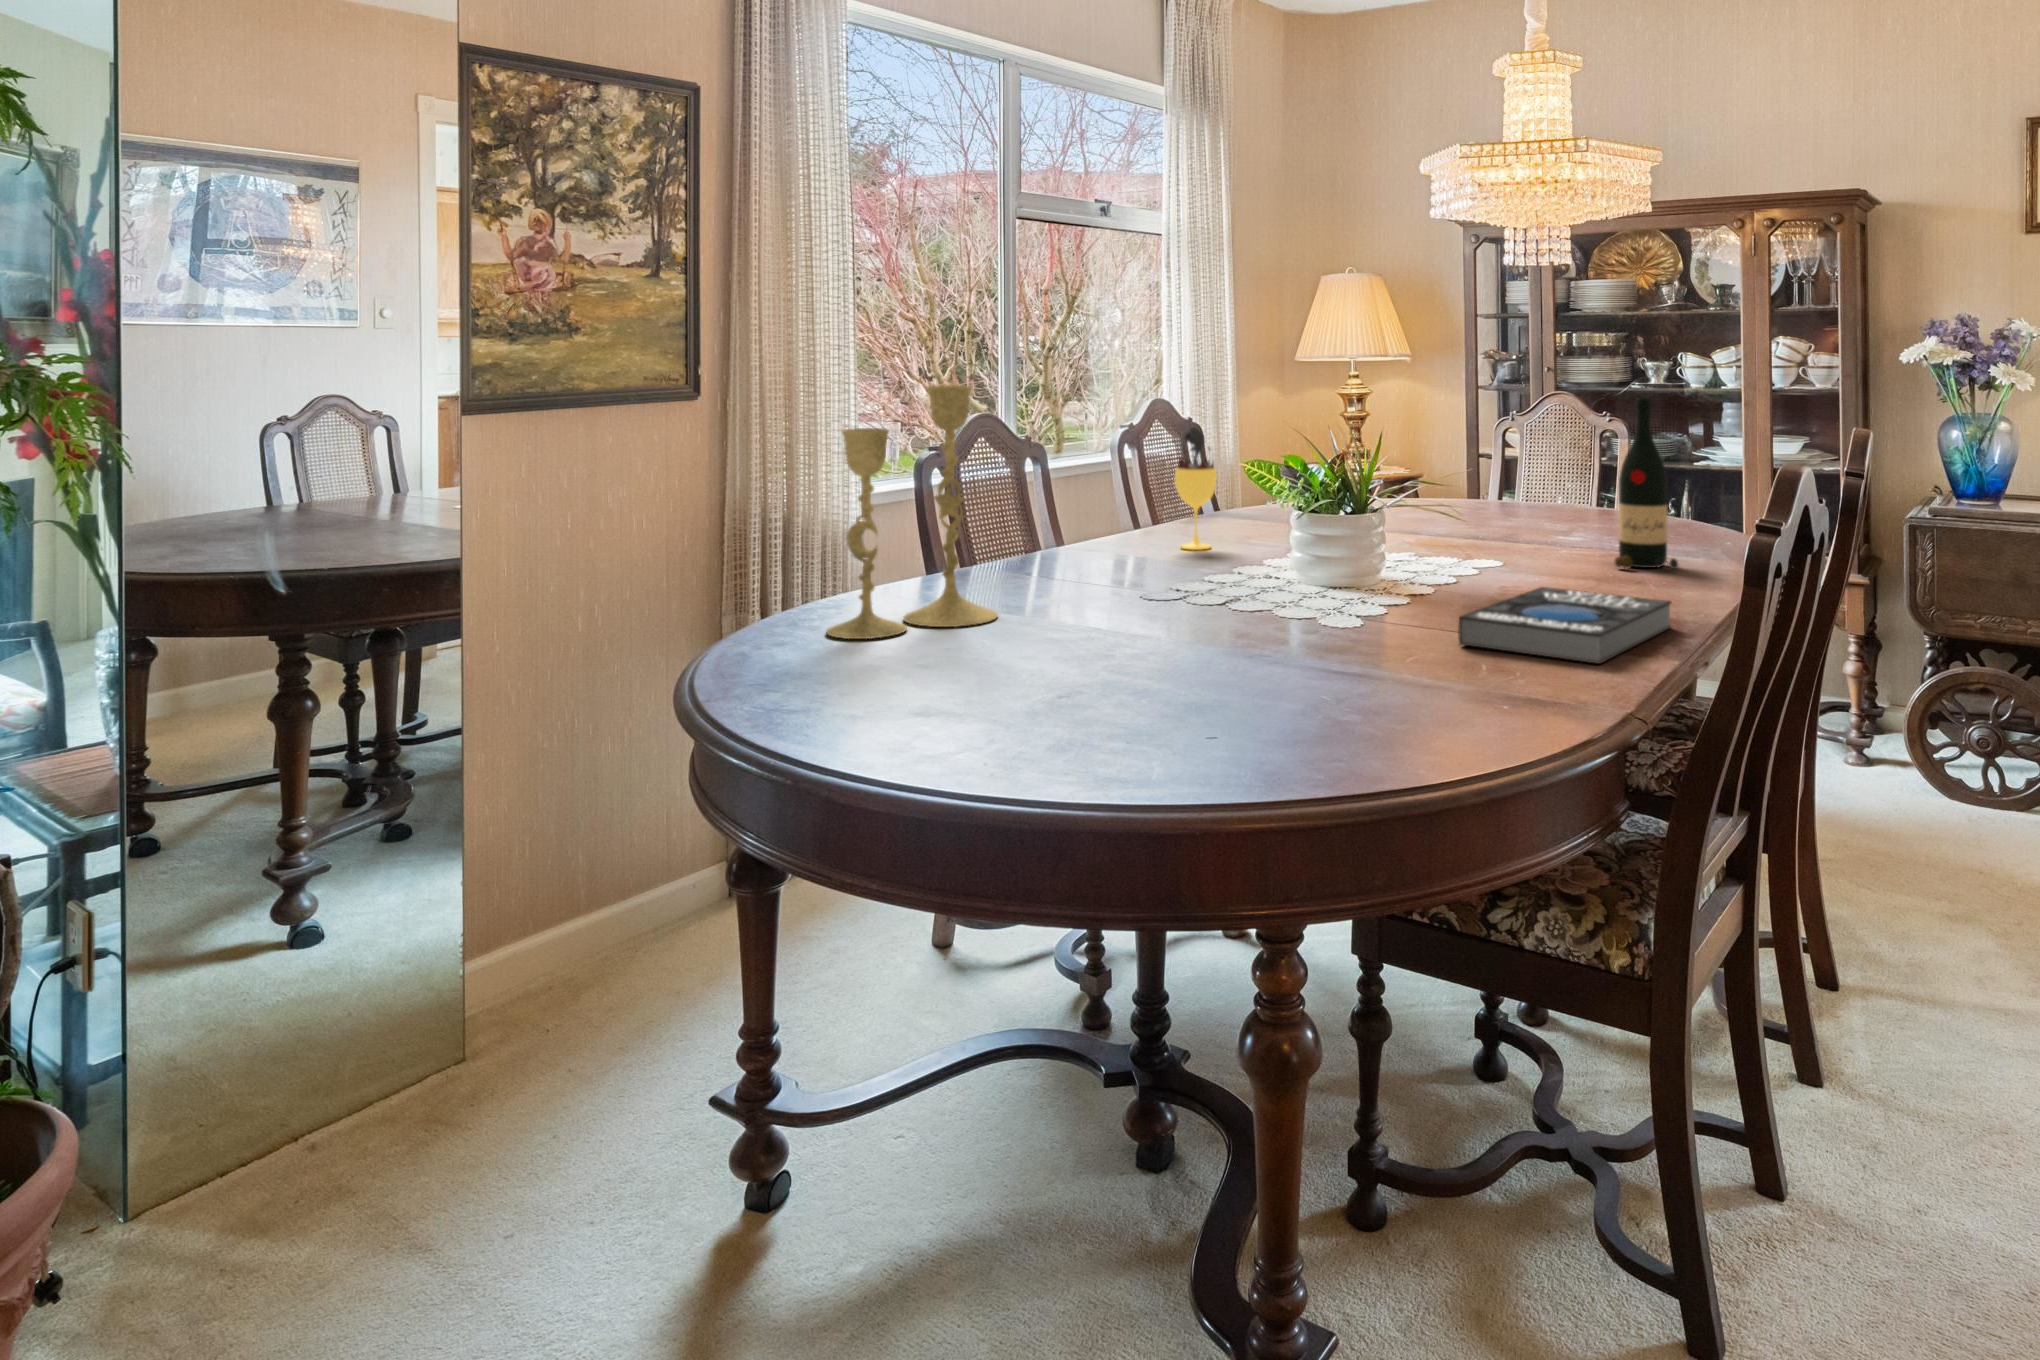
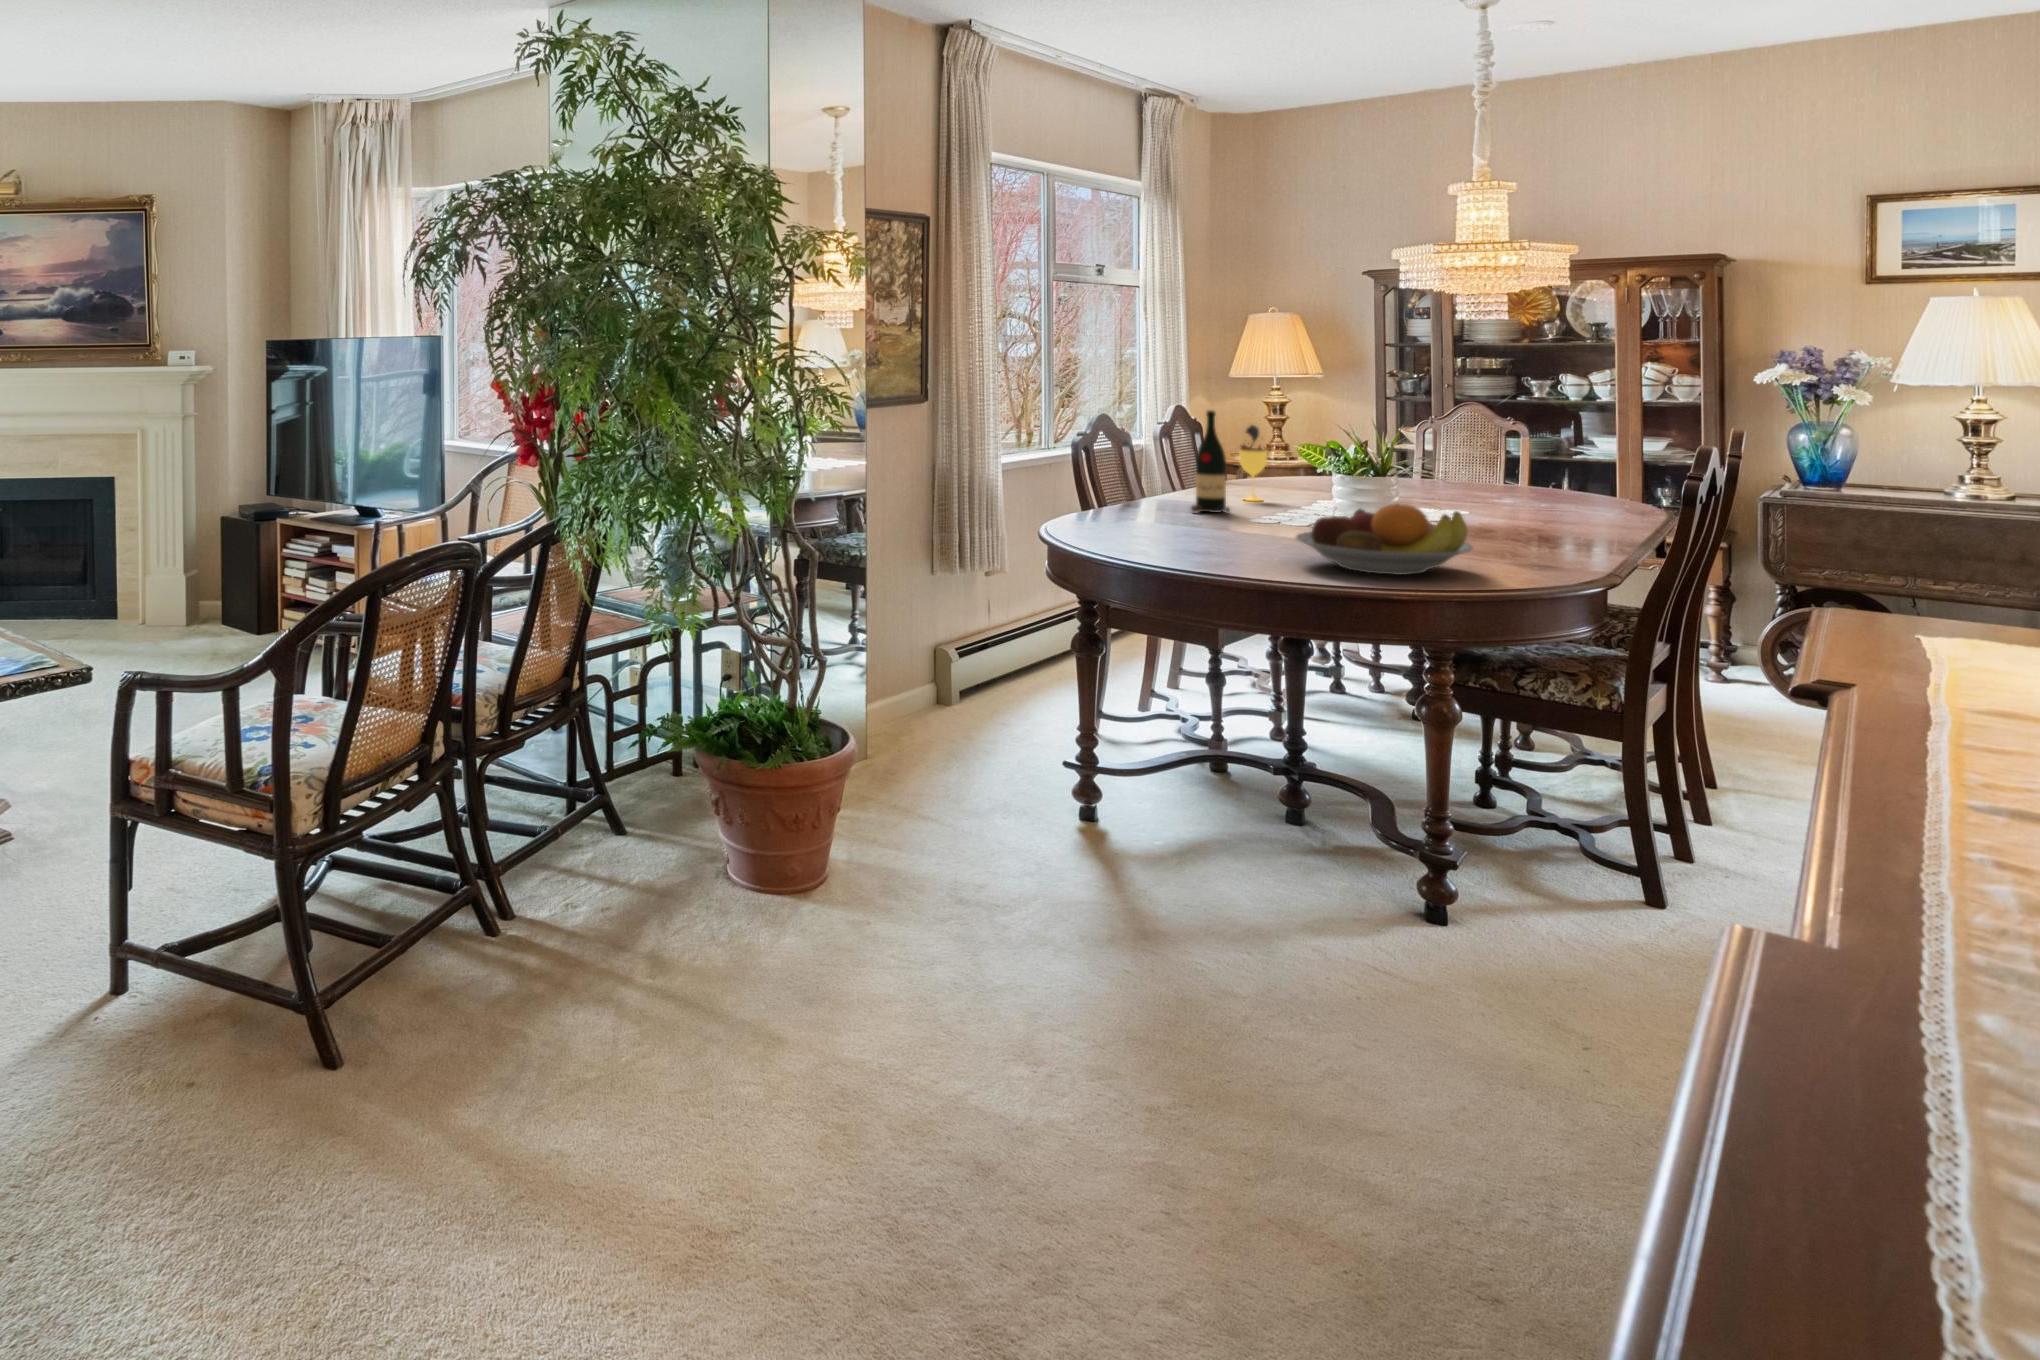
candlestick: present [826,385,998,639] -> none [1103,399,1190,534]
wine bottle: present [1615,398,1678,569] -> present [1191,410,1230,513]
book: present [1458,587,1671,664] -> none [1488,519,1616,554]
fruit bowl: none [1040,595,1365,749] -> present [1296,503,1473,575]

